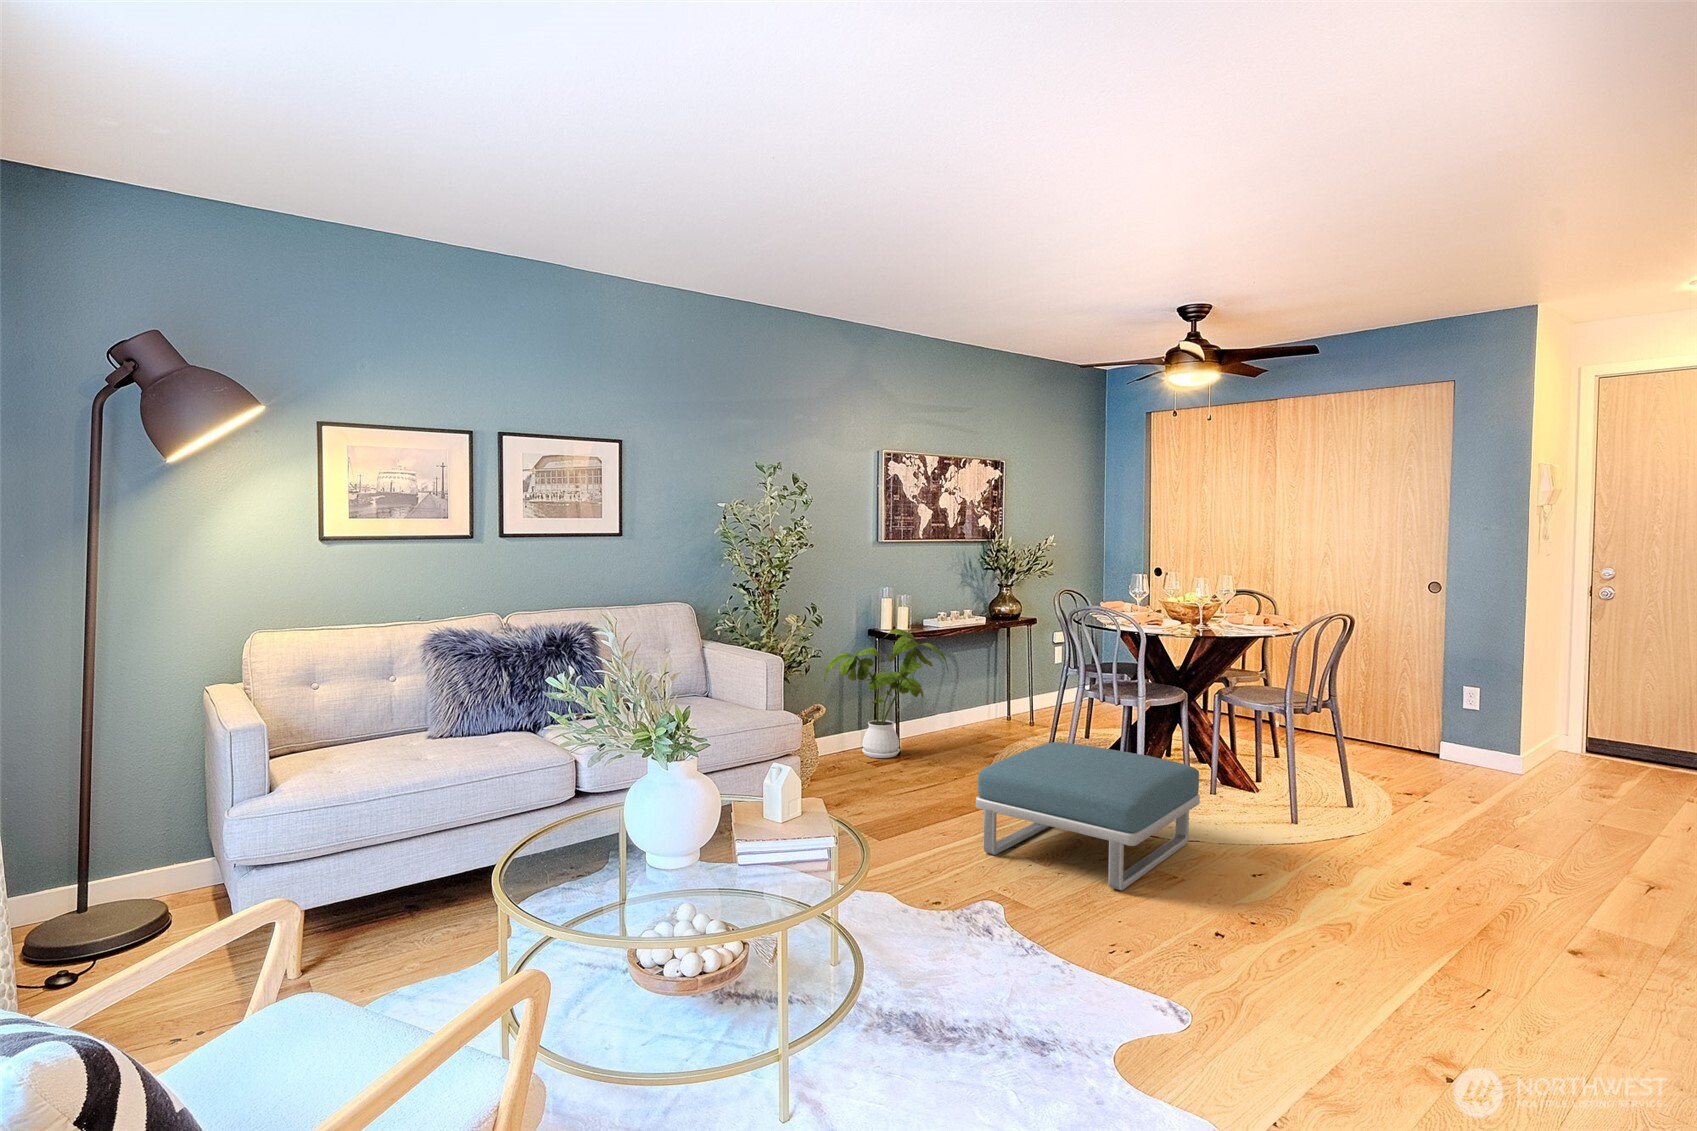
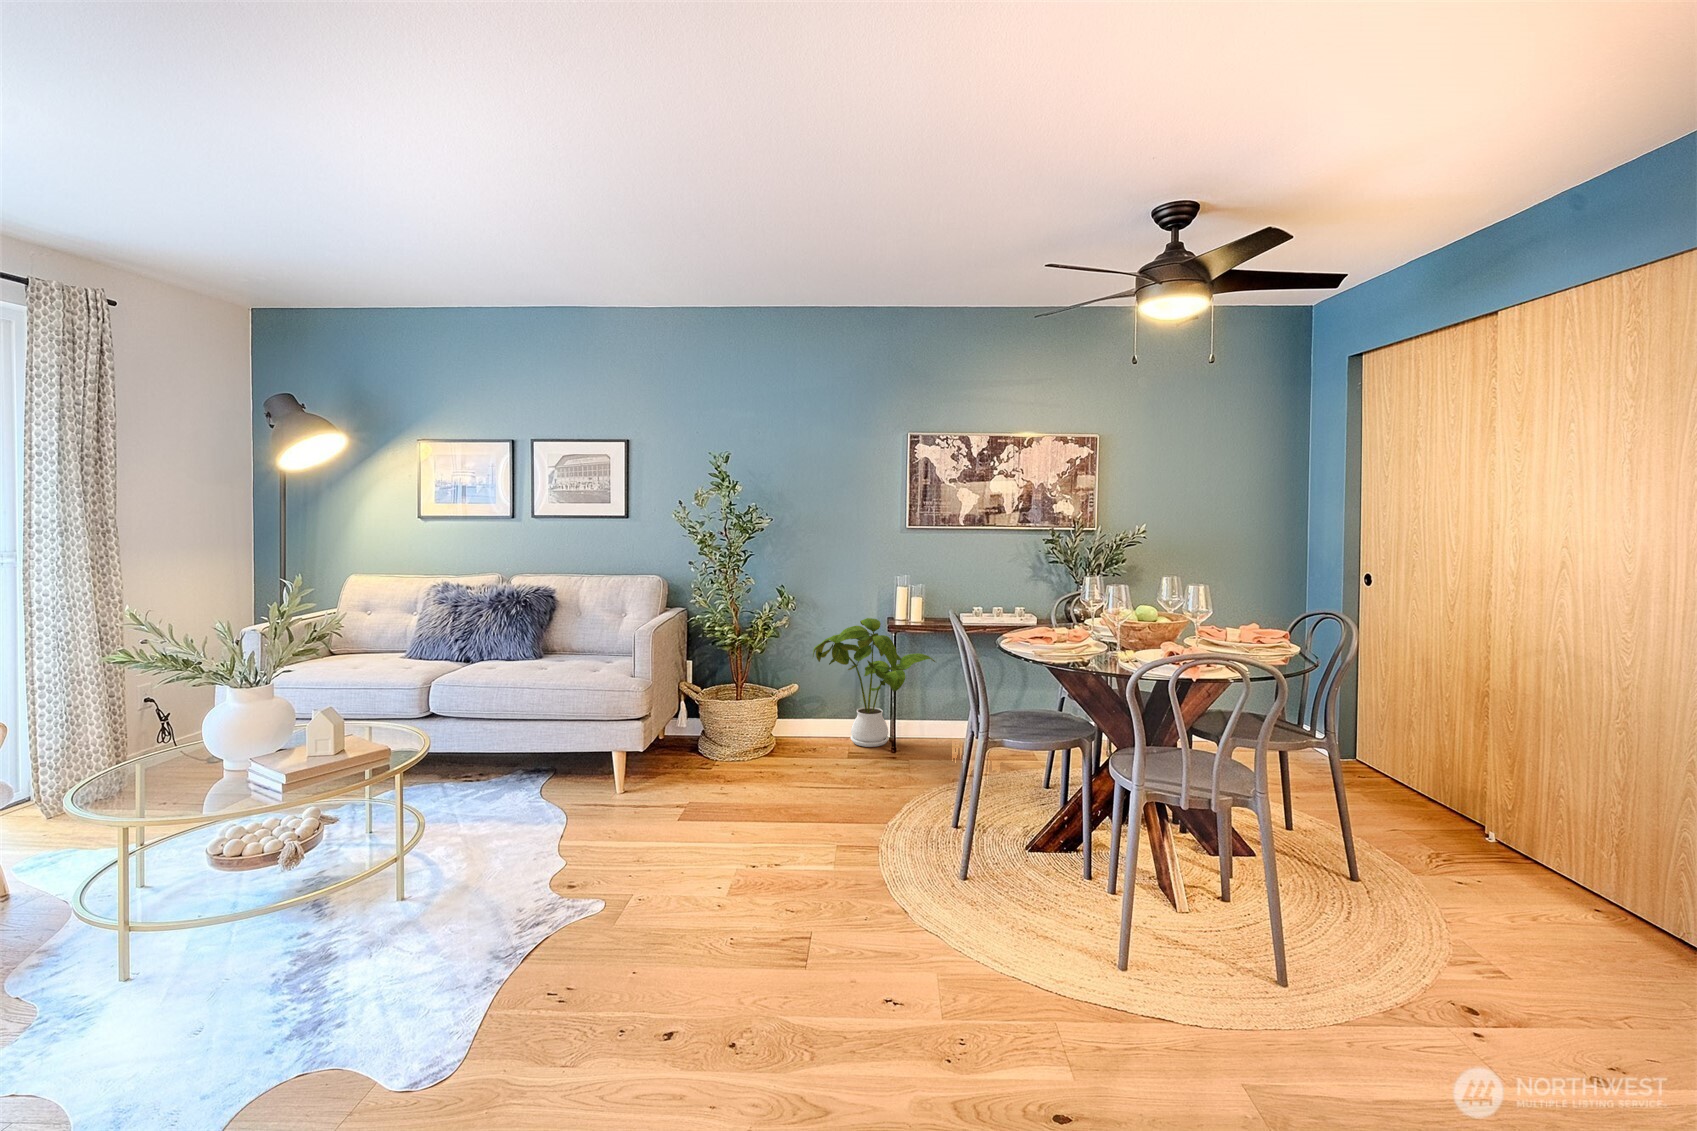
footstool: present [976,742,1200,890] -> none [678,760,892,935]

